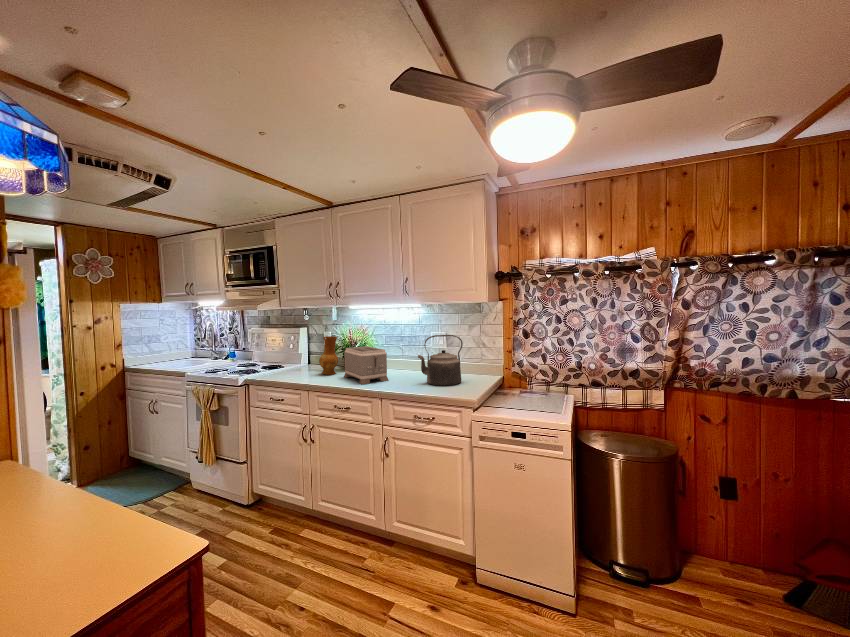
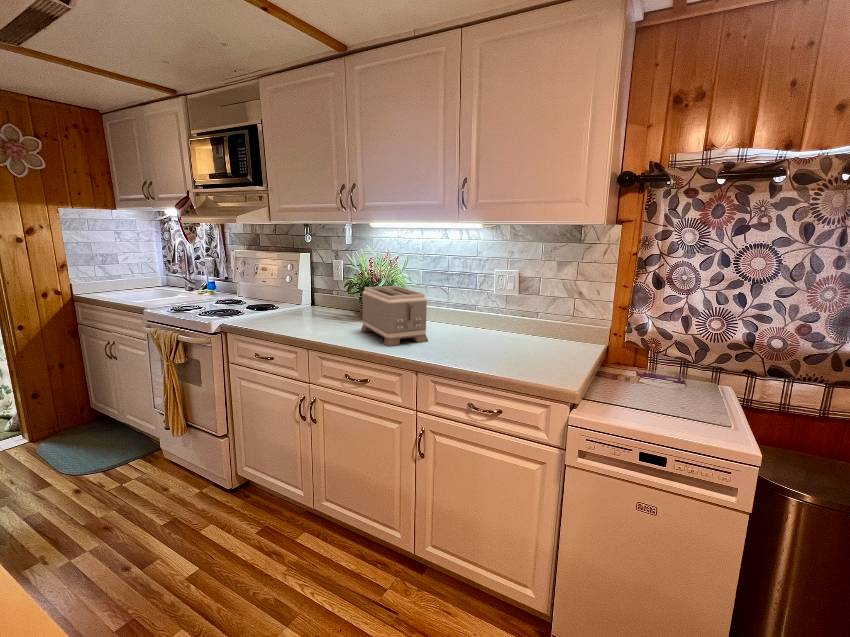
kettle: present [418,335,463,386] -> none [477,276,552,358]
ceramic jug: present [319,336,338,375] -> none [326,267,353,325]

